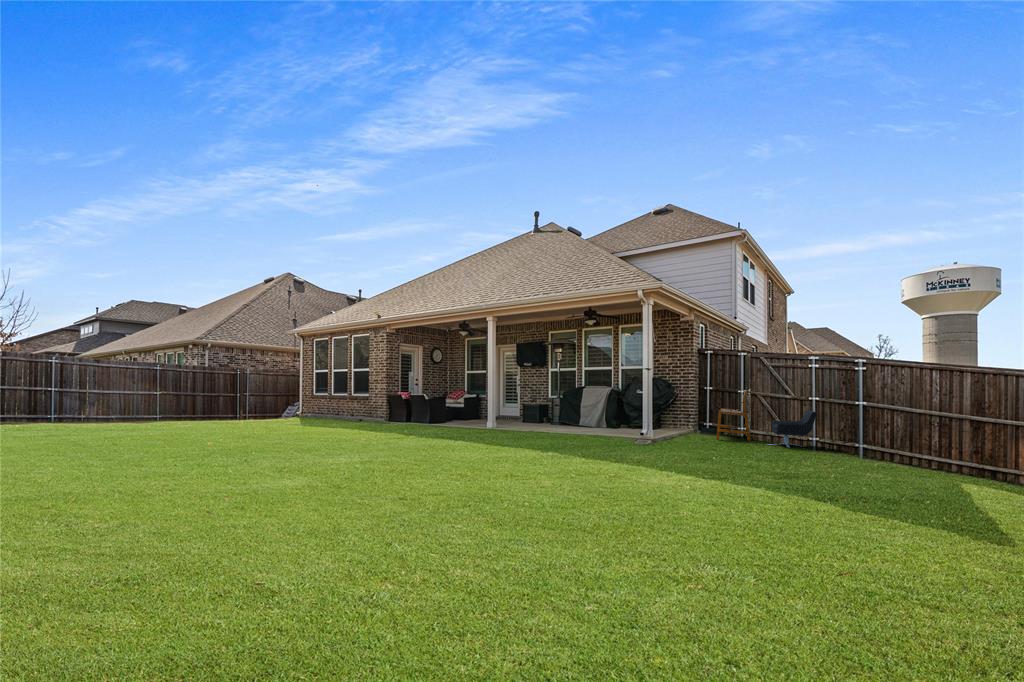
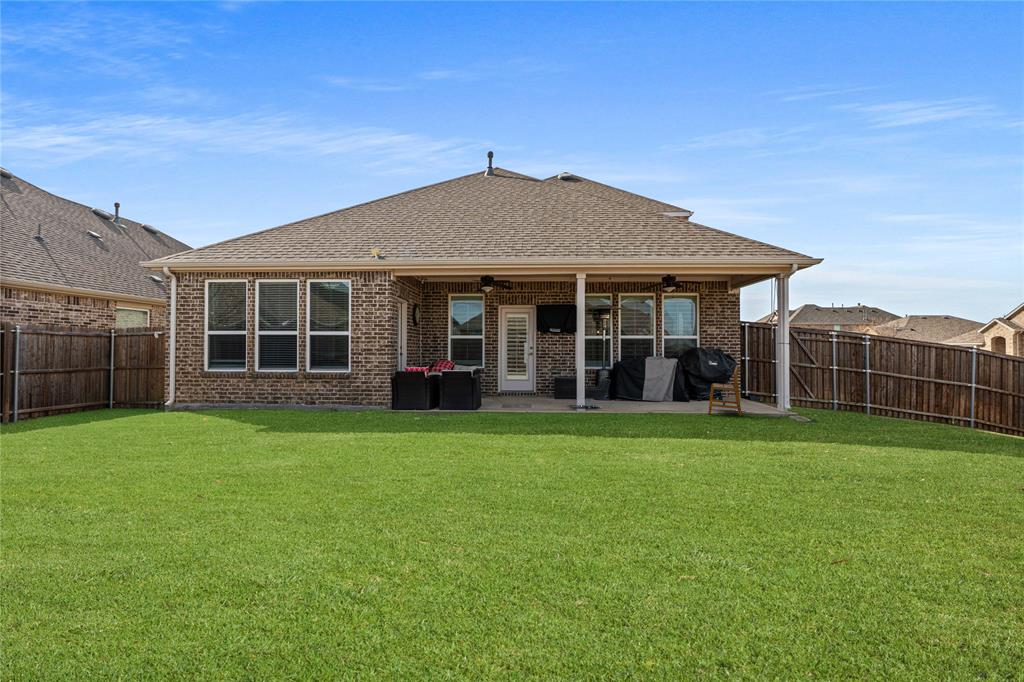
lounge chair: present [771,410,817,447] -> present [585,378,611,408]

